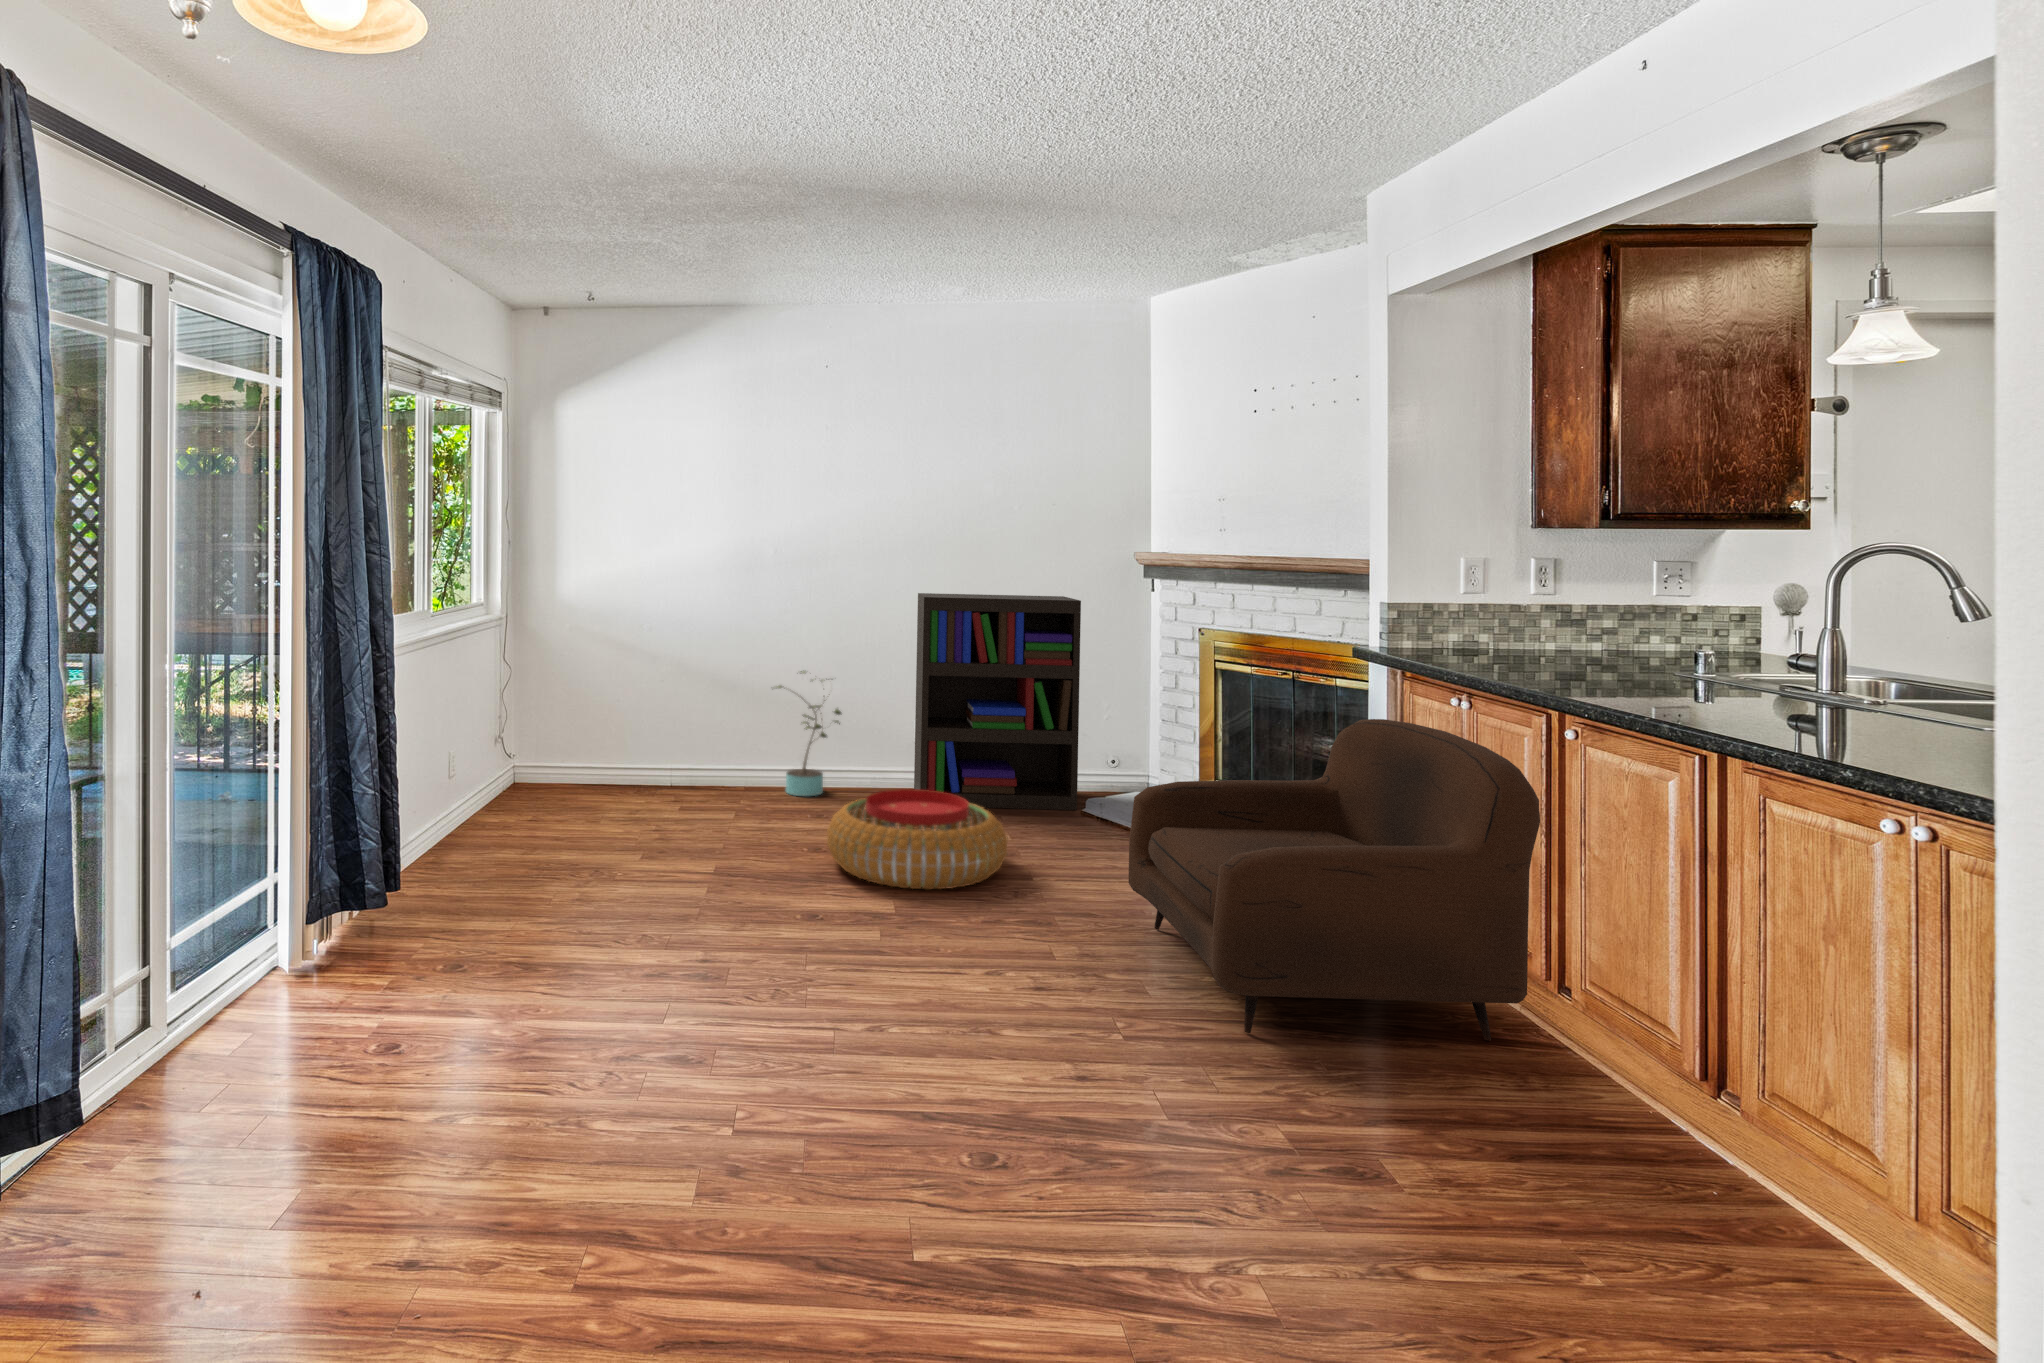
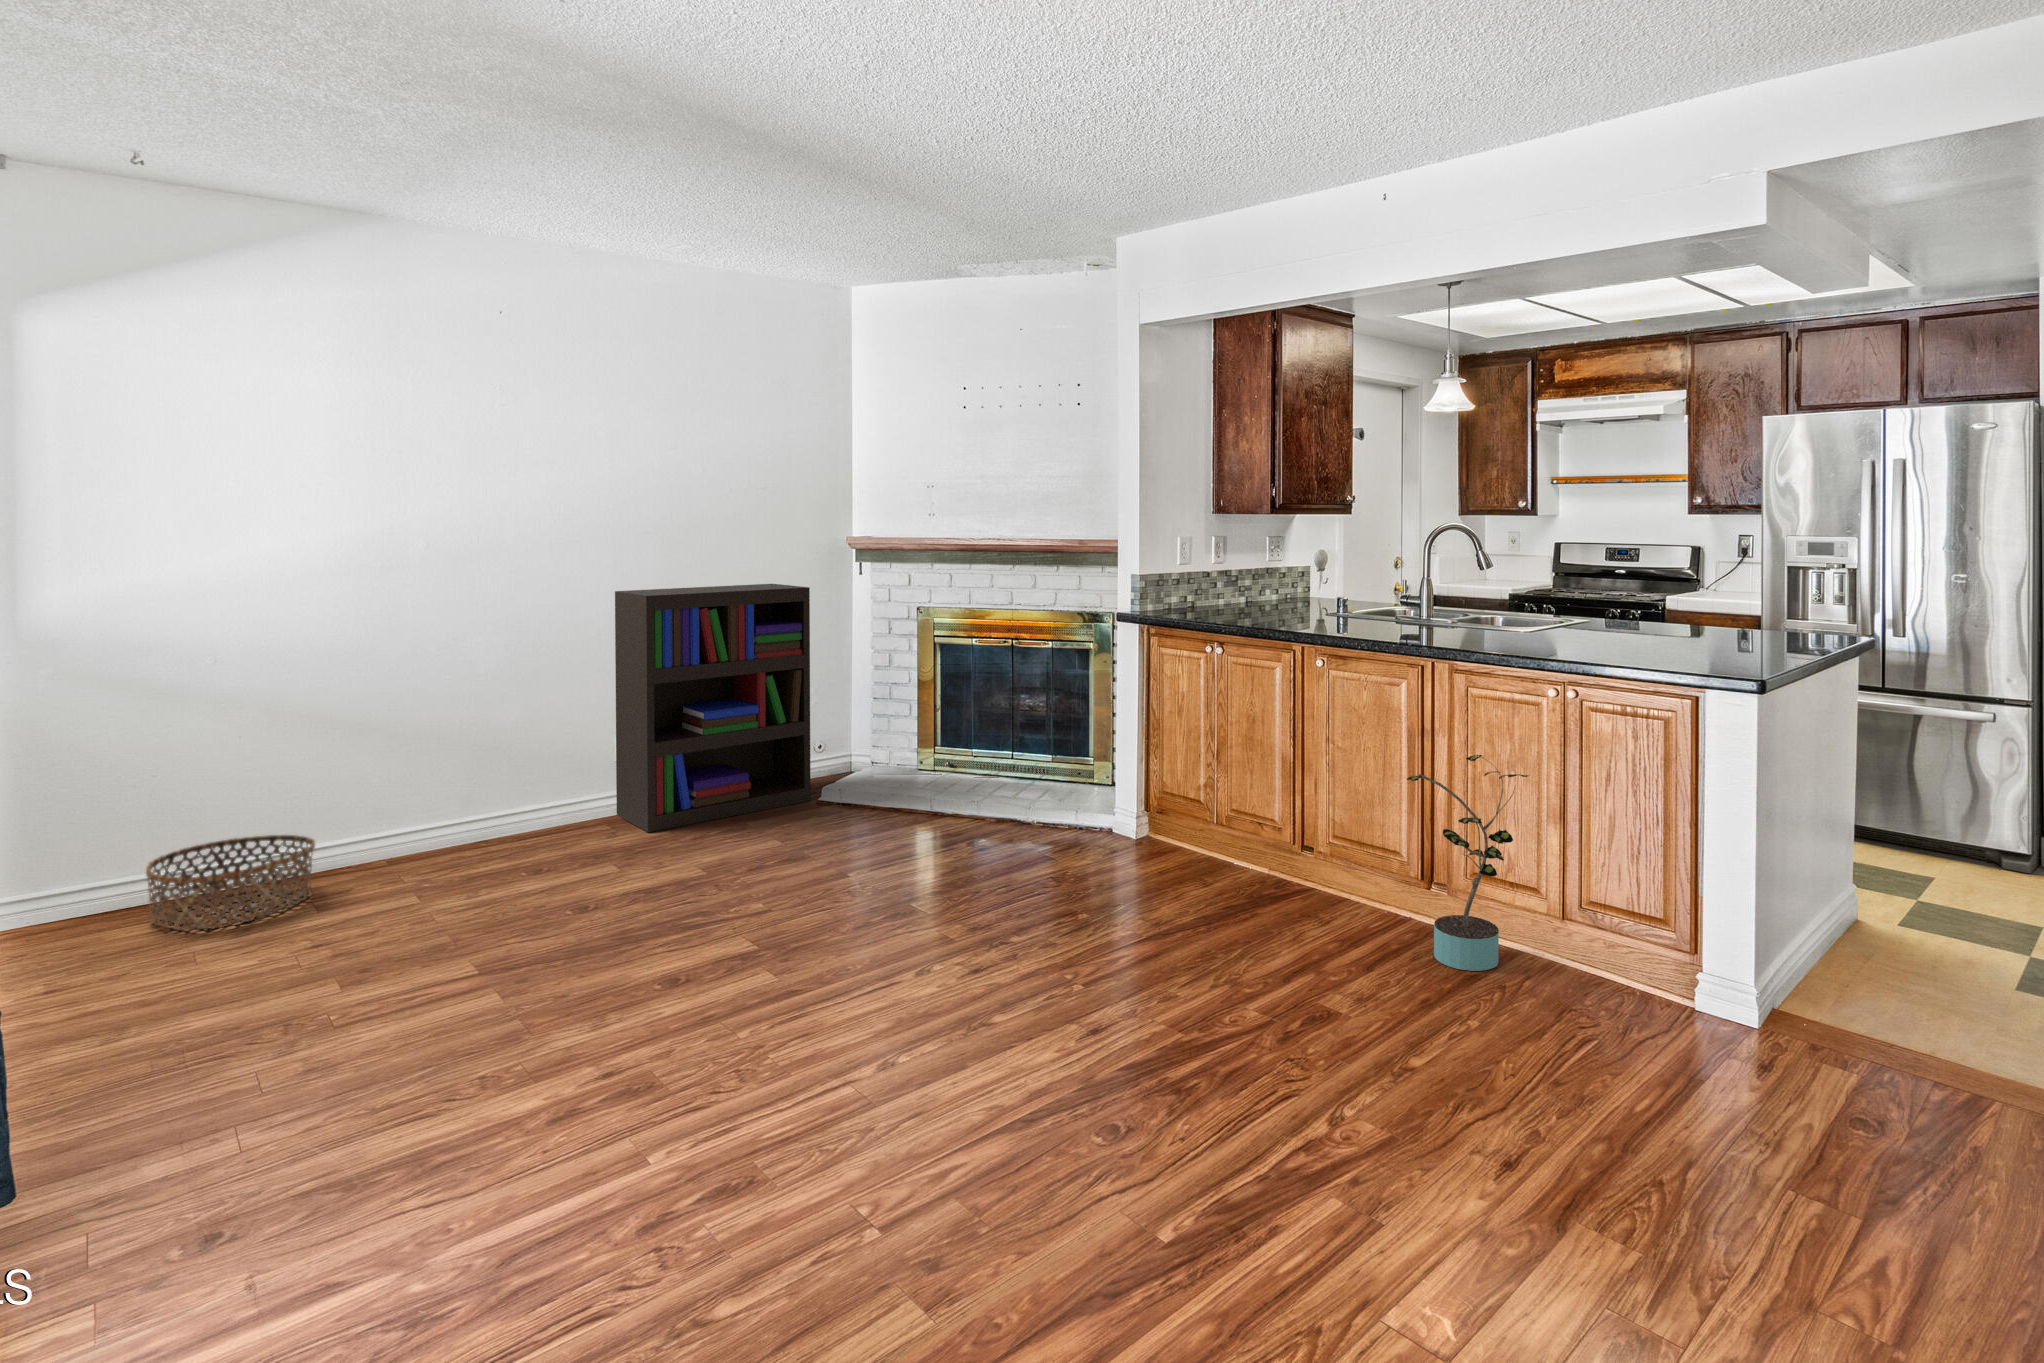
potted plant: present [777,671,841,796] -> present [1407,755,1528,971]
armchair: present [1128,719,1540,1041] -> none [976,671,1310,951]
basket: none [594,747,688,804] -> present [146,835,315,930]
pouf: present [827,789,1007,890] -> none [614,809,826,927]

